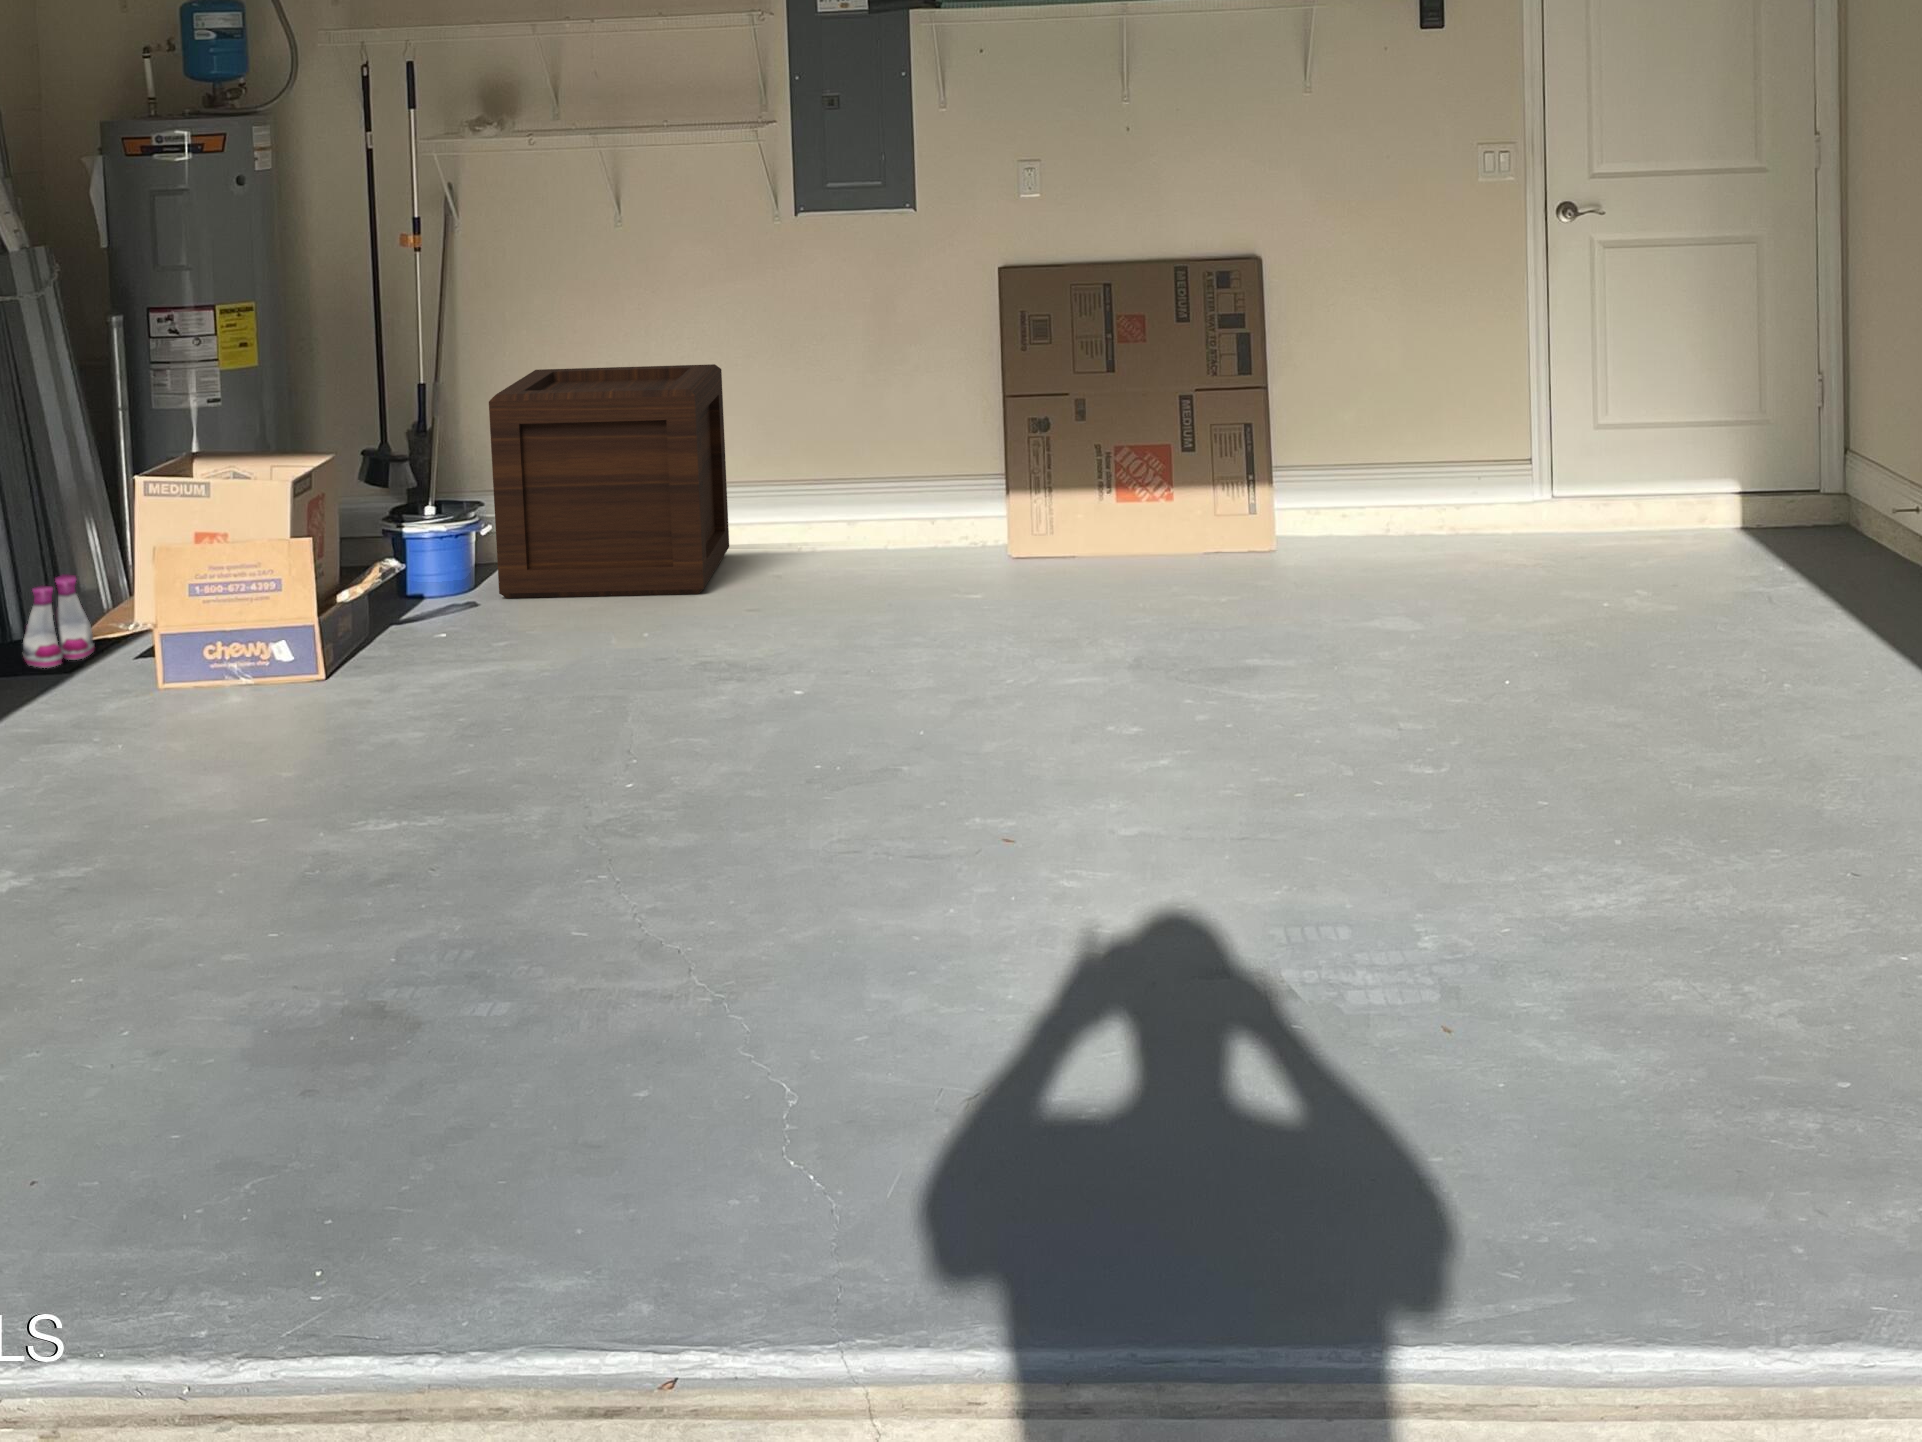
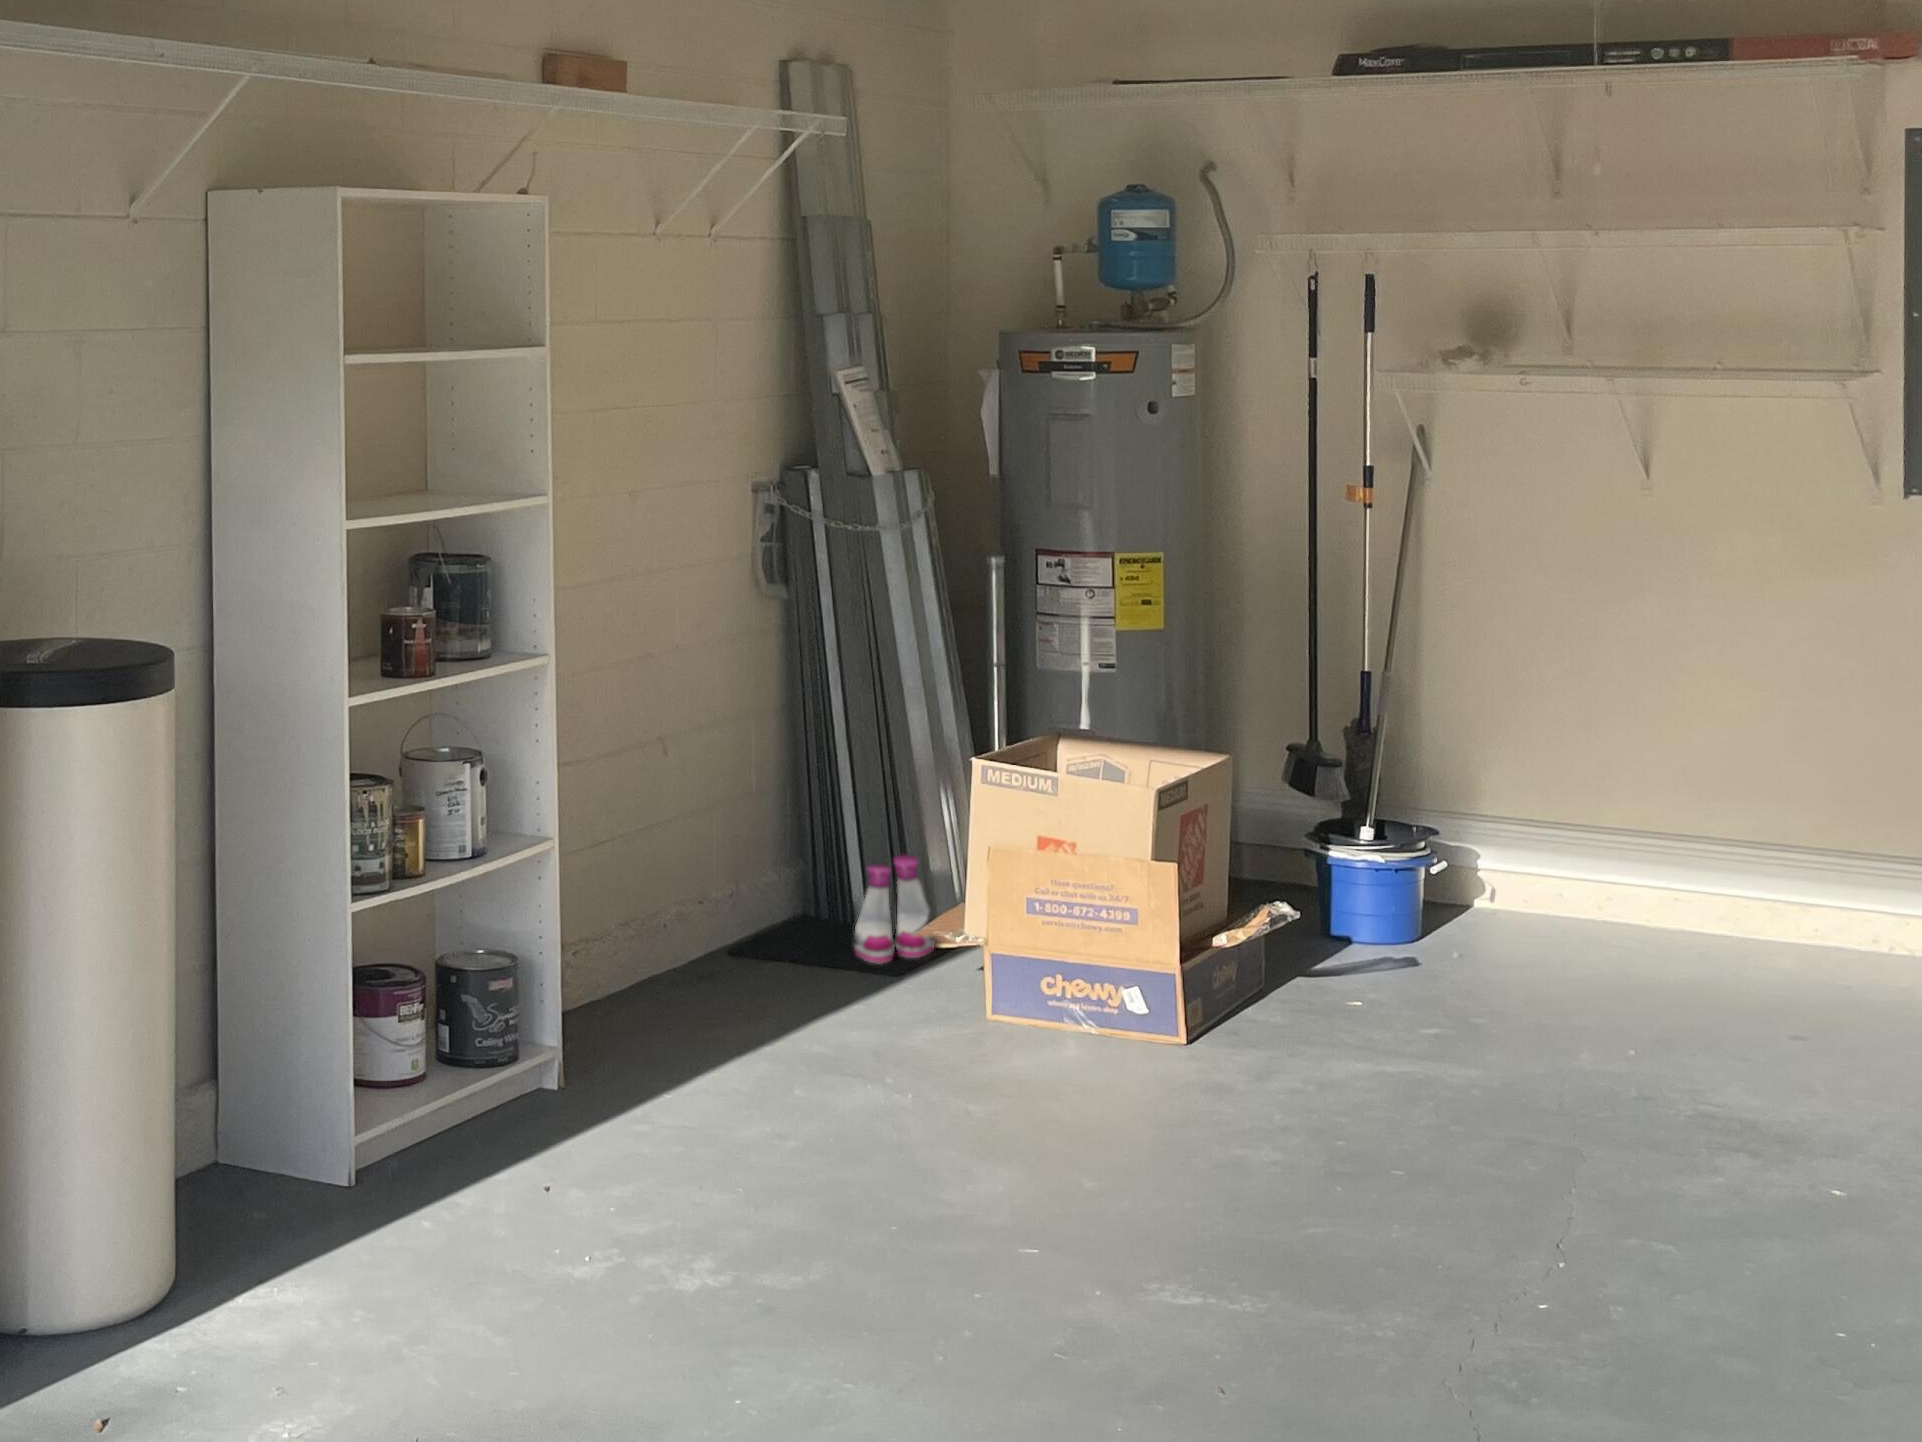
wooden crate: present [489,364,729,598] -> none [1447,662,1822,1012]

